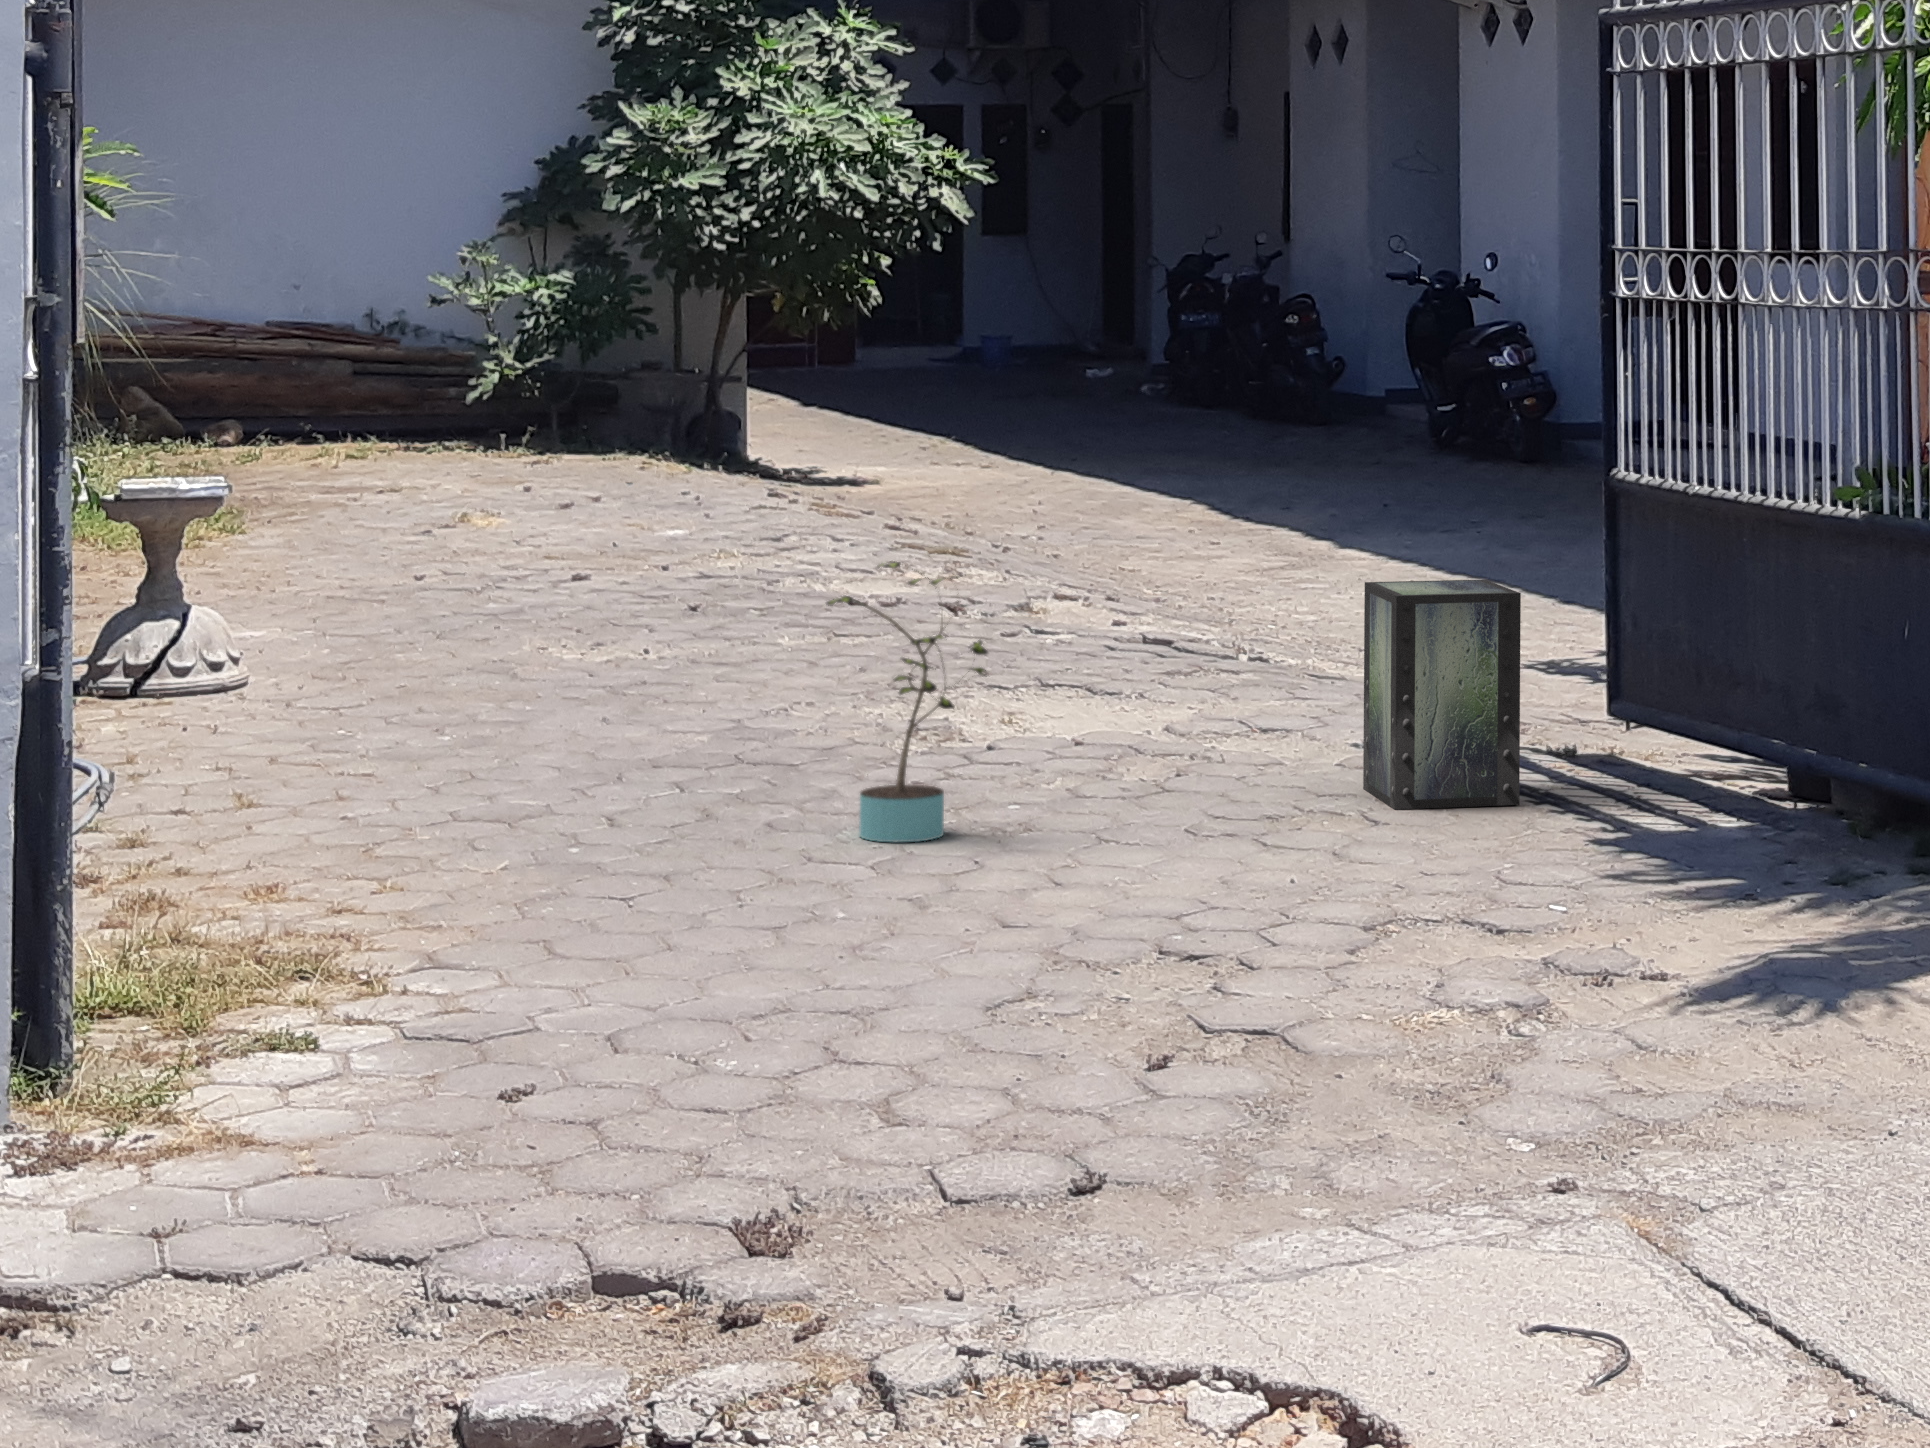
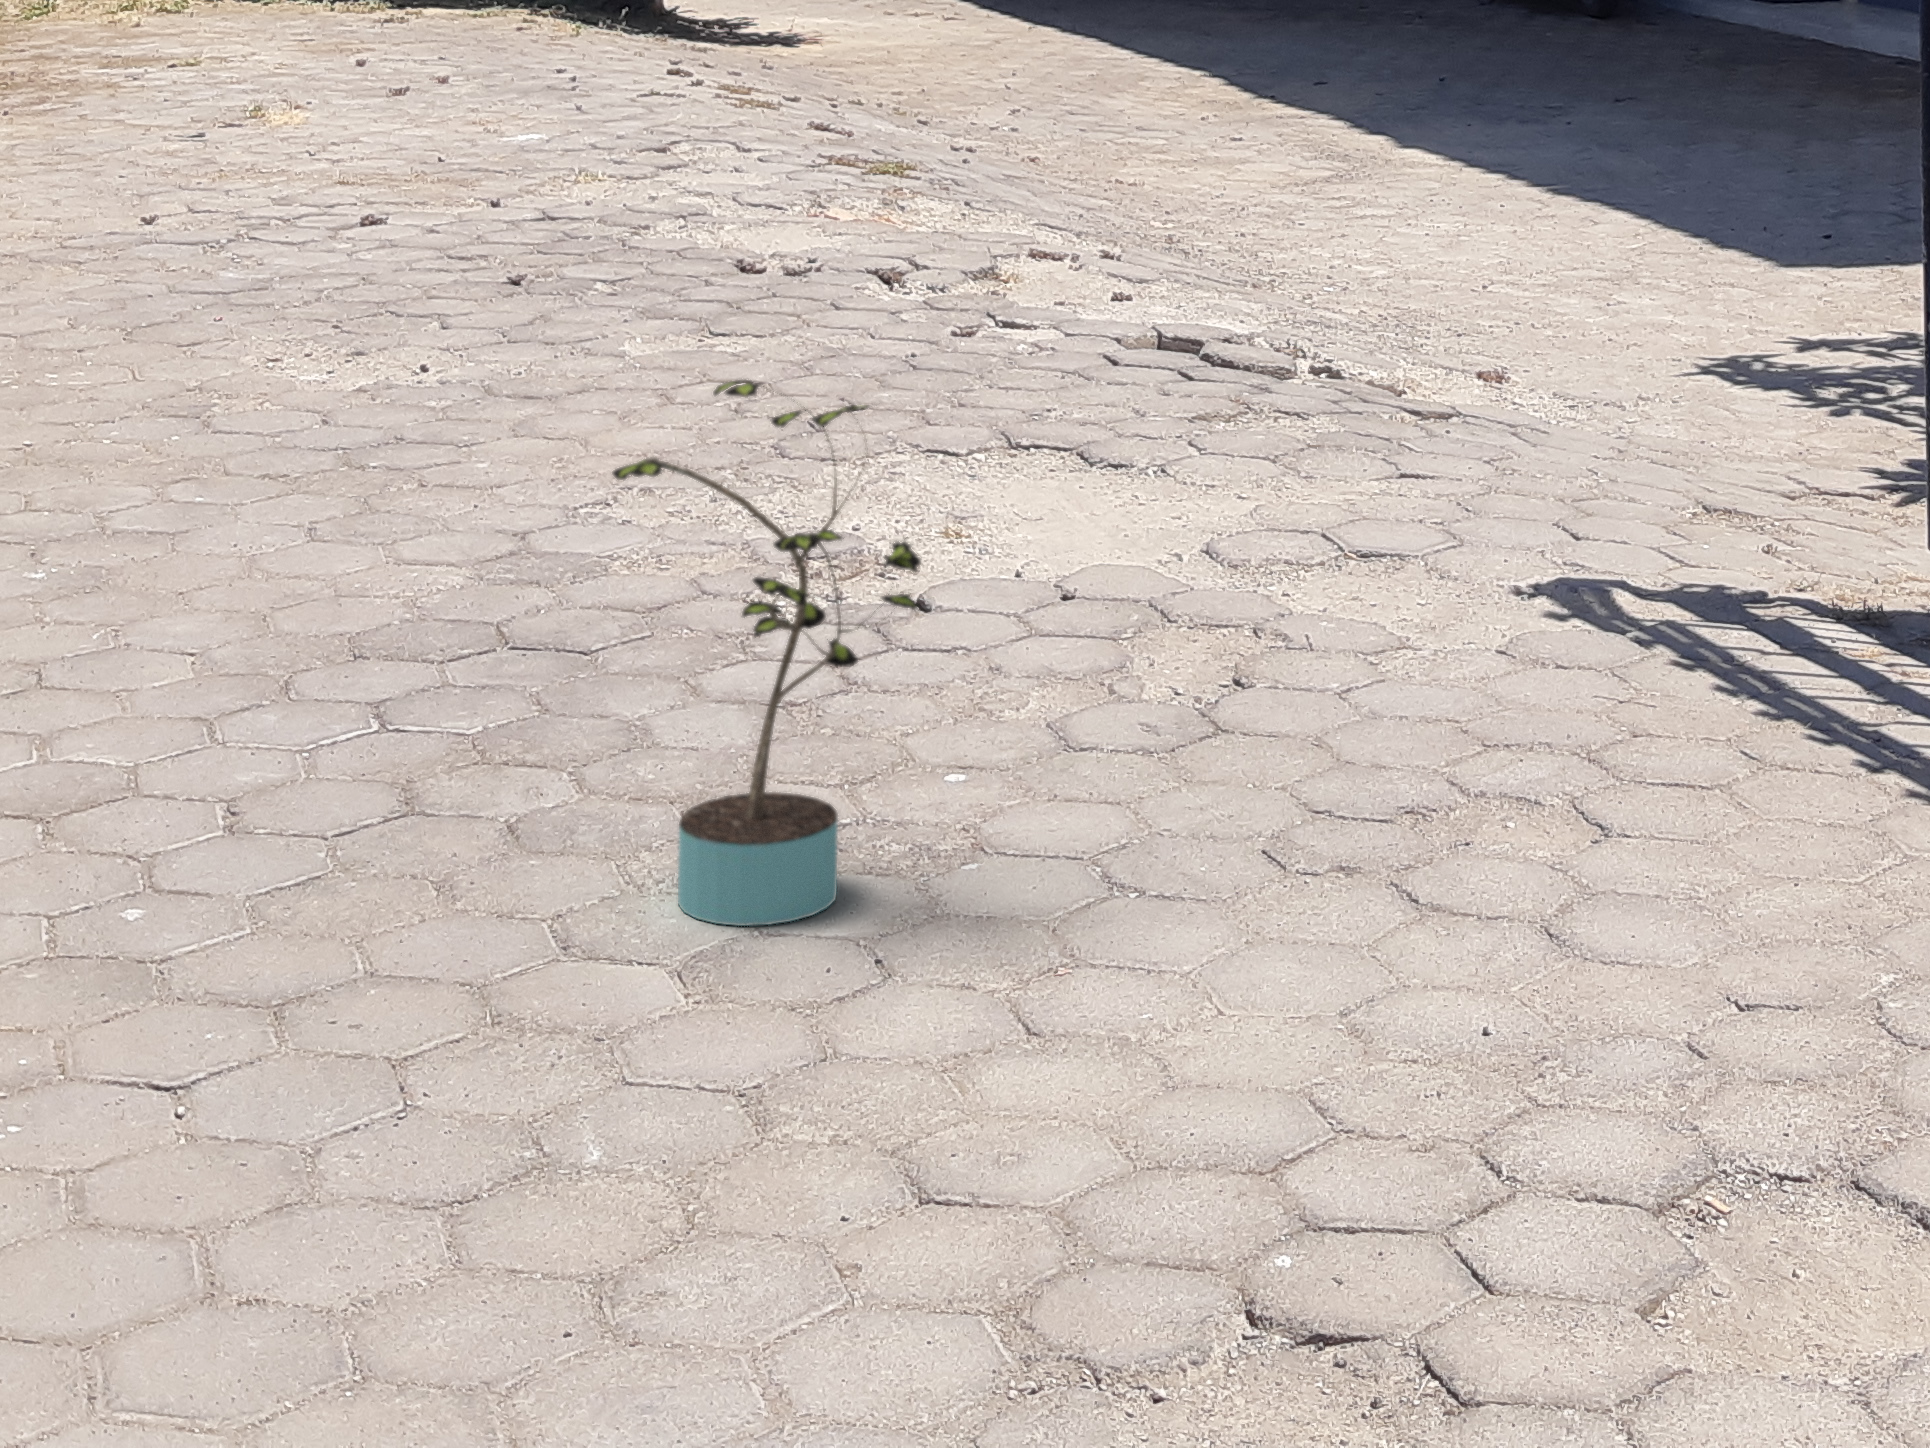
storage box: present [1363,579,1521,810] -> none [1574,366,1867,799]

